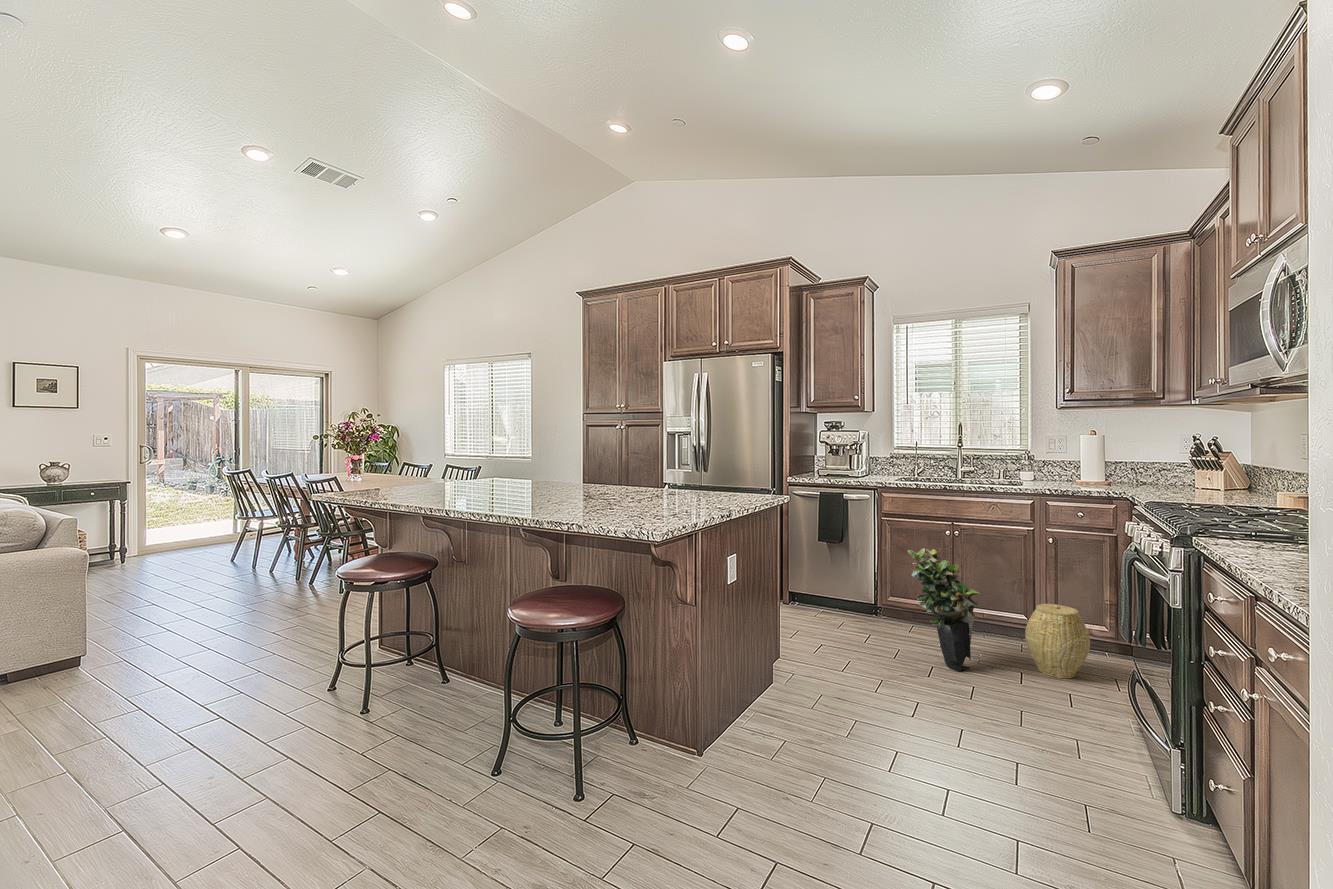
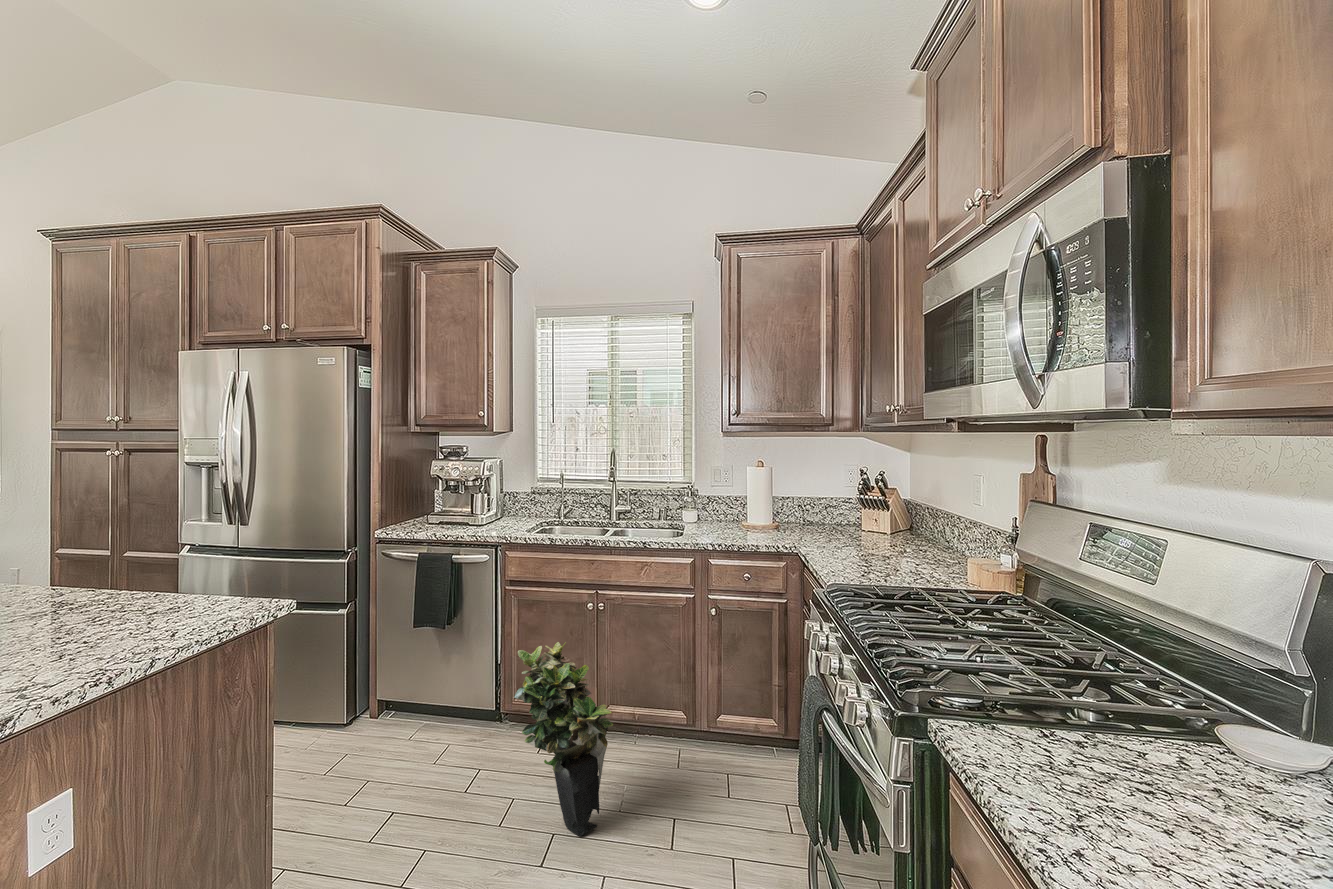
woven basket: present [1025,604,1090,678] -> none [674,707,751,817]

